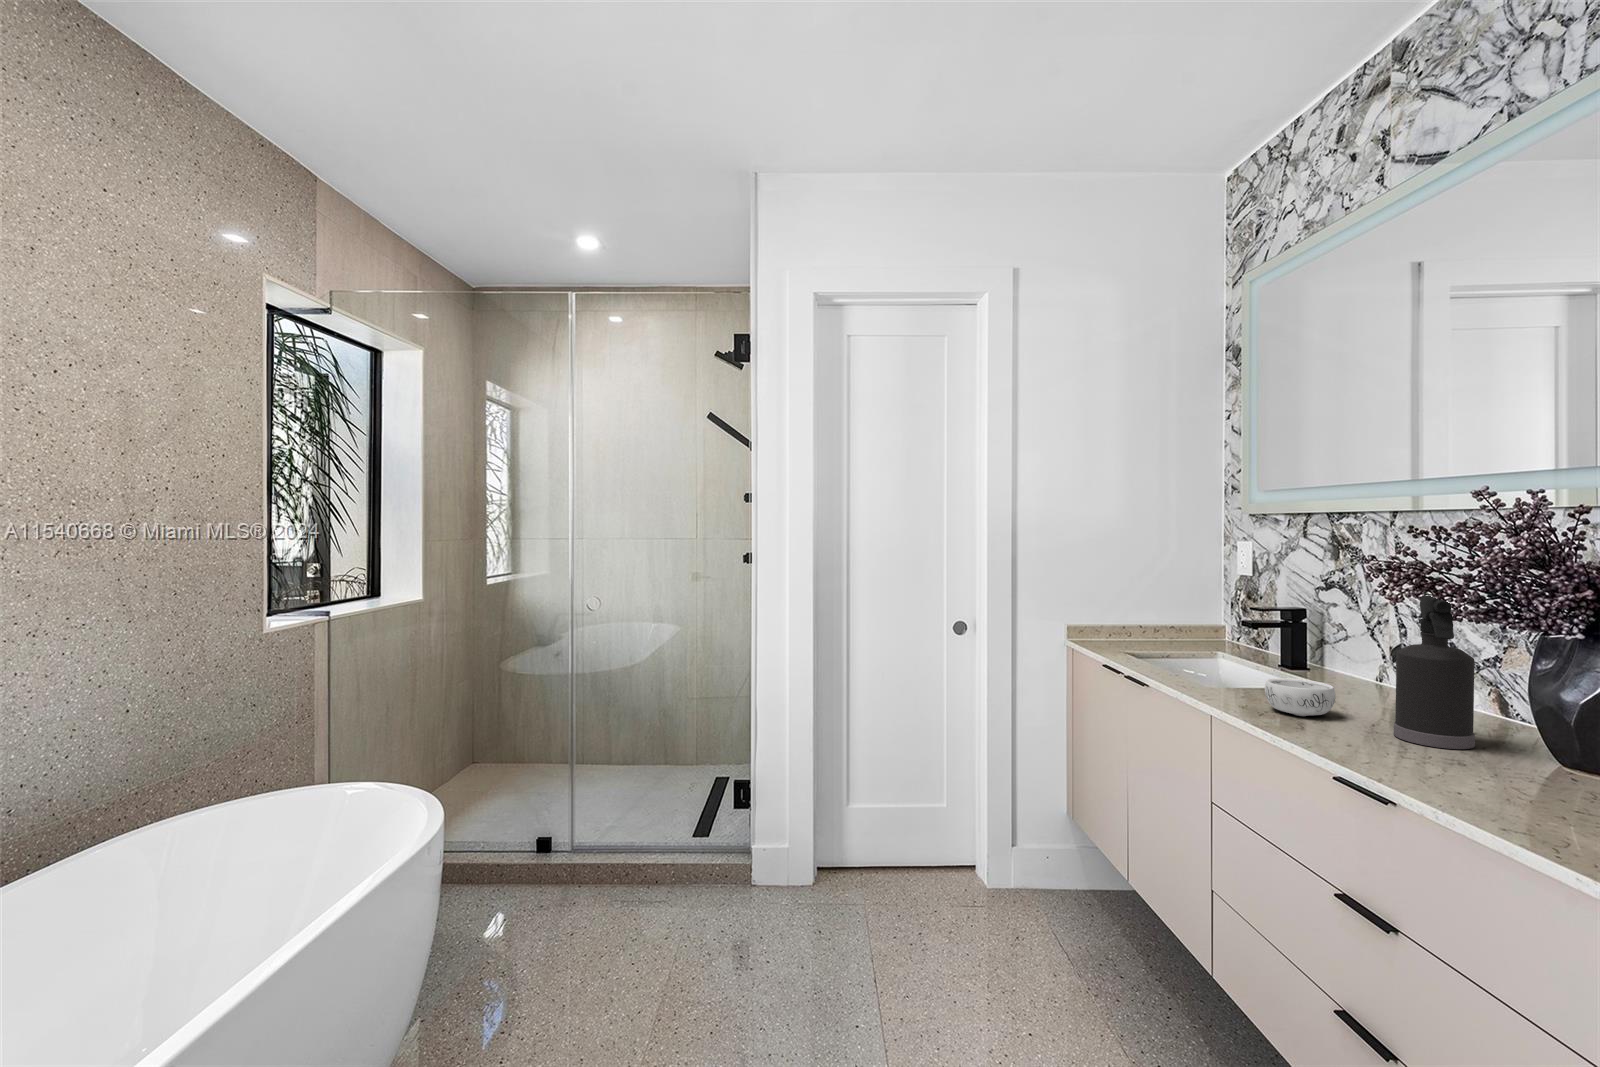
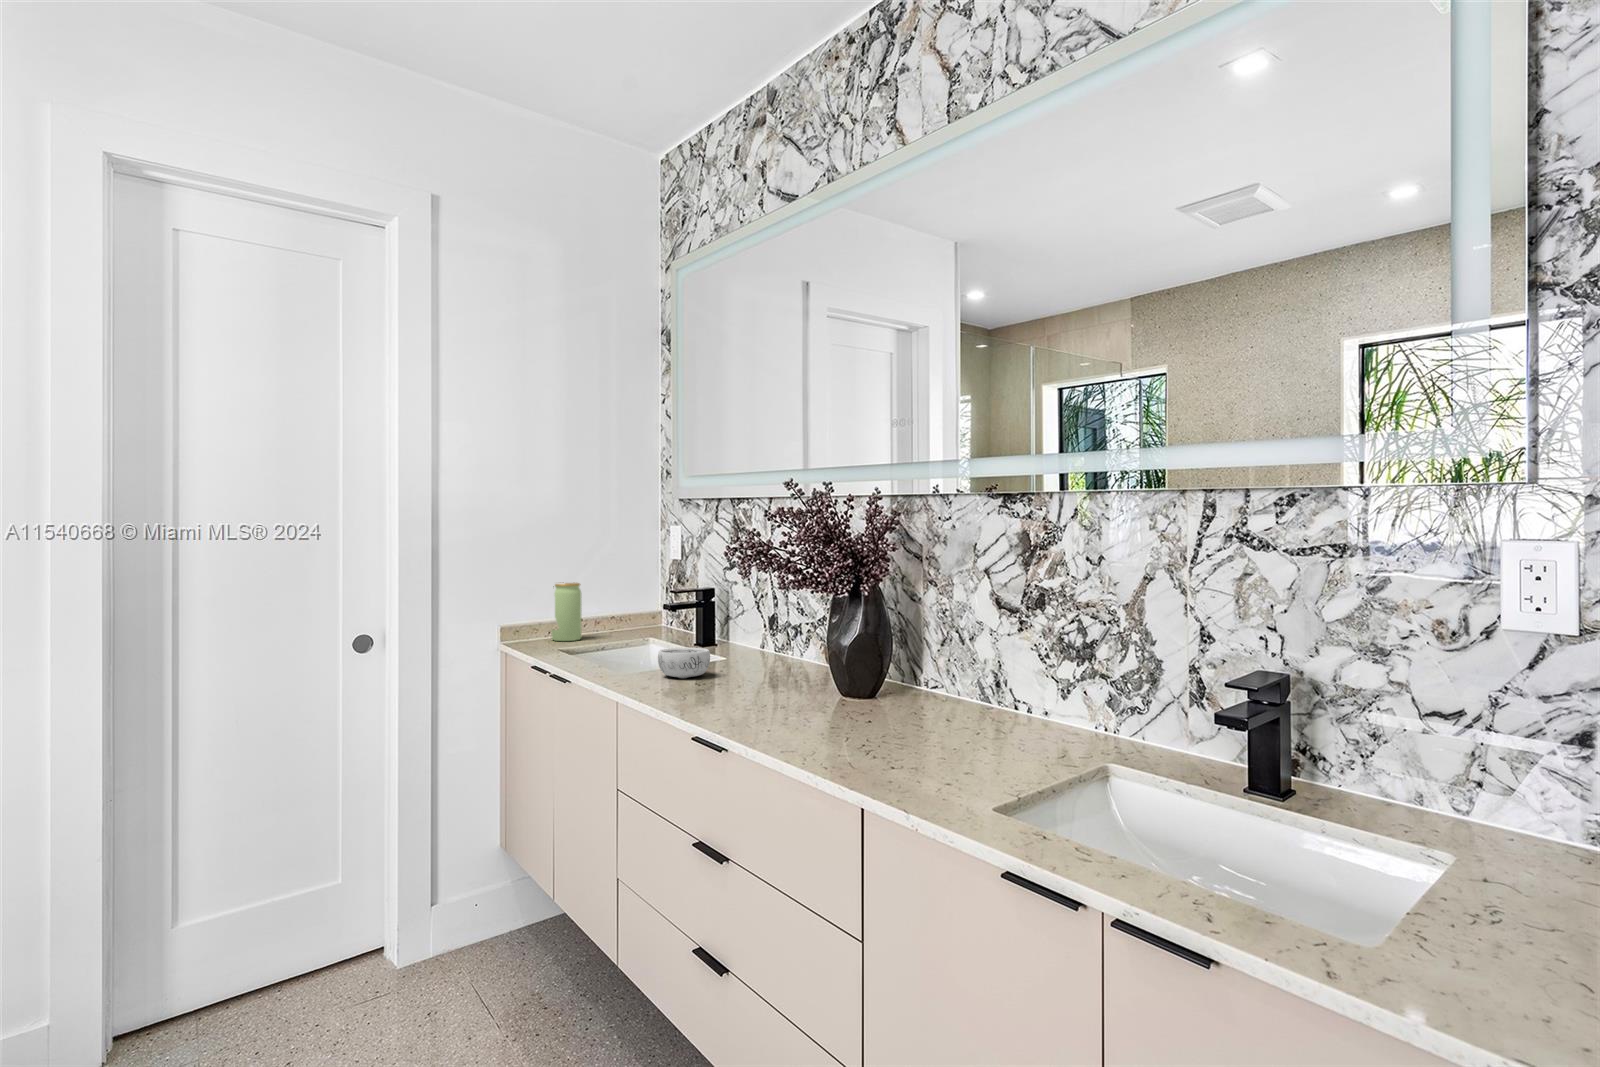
jar: none [1114,593,1145,649] -> present [552,582,581,641]
spray bottle: present [1394,596,1475,749] -> none [743,565,793,687]

